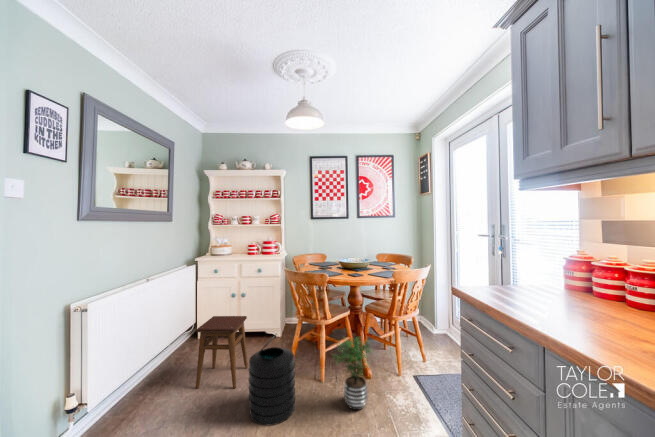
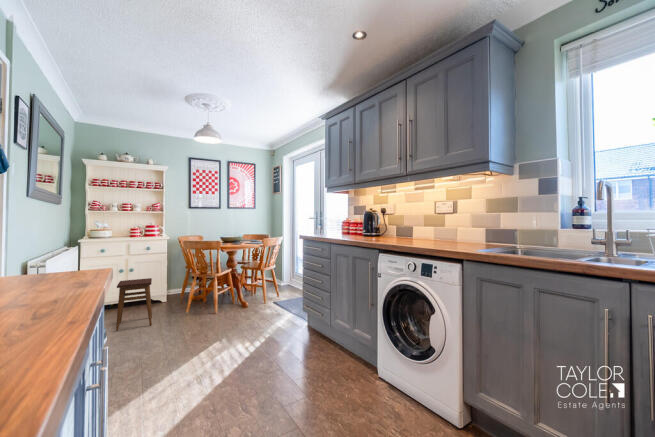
trash can: present [249,334,295,425] -> none [172,277,205,331]
potted plant: present [333,338,370,410] -> none [228,275,254,317]

